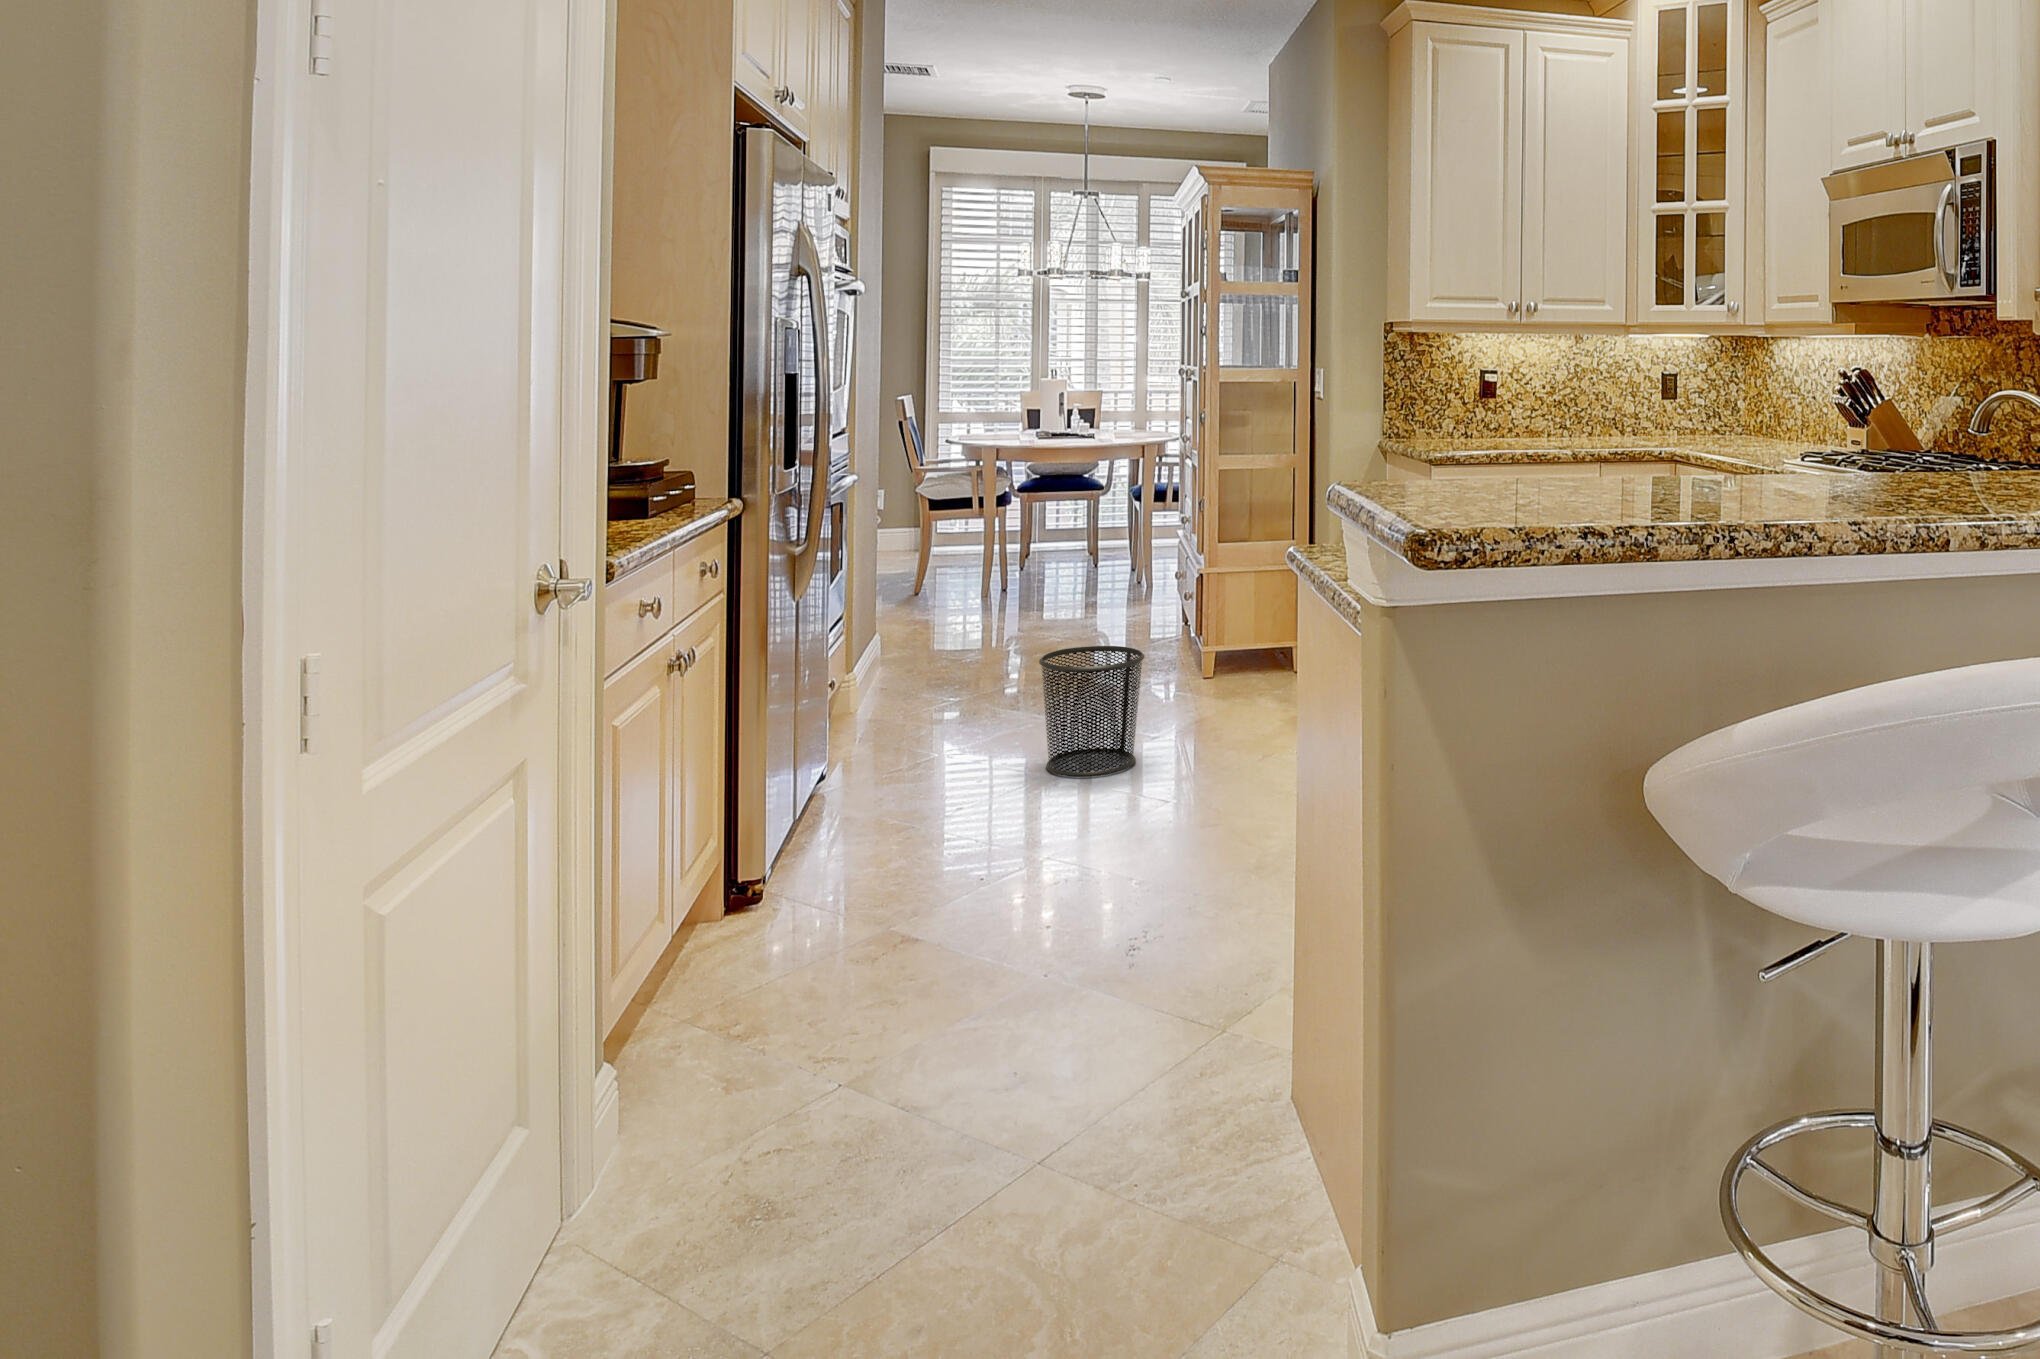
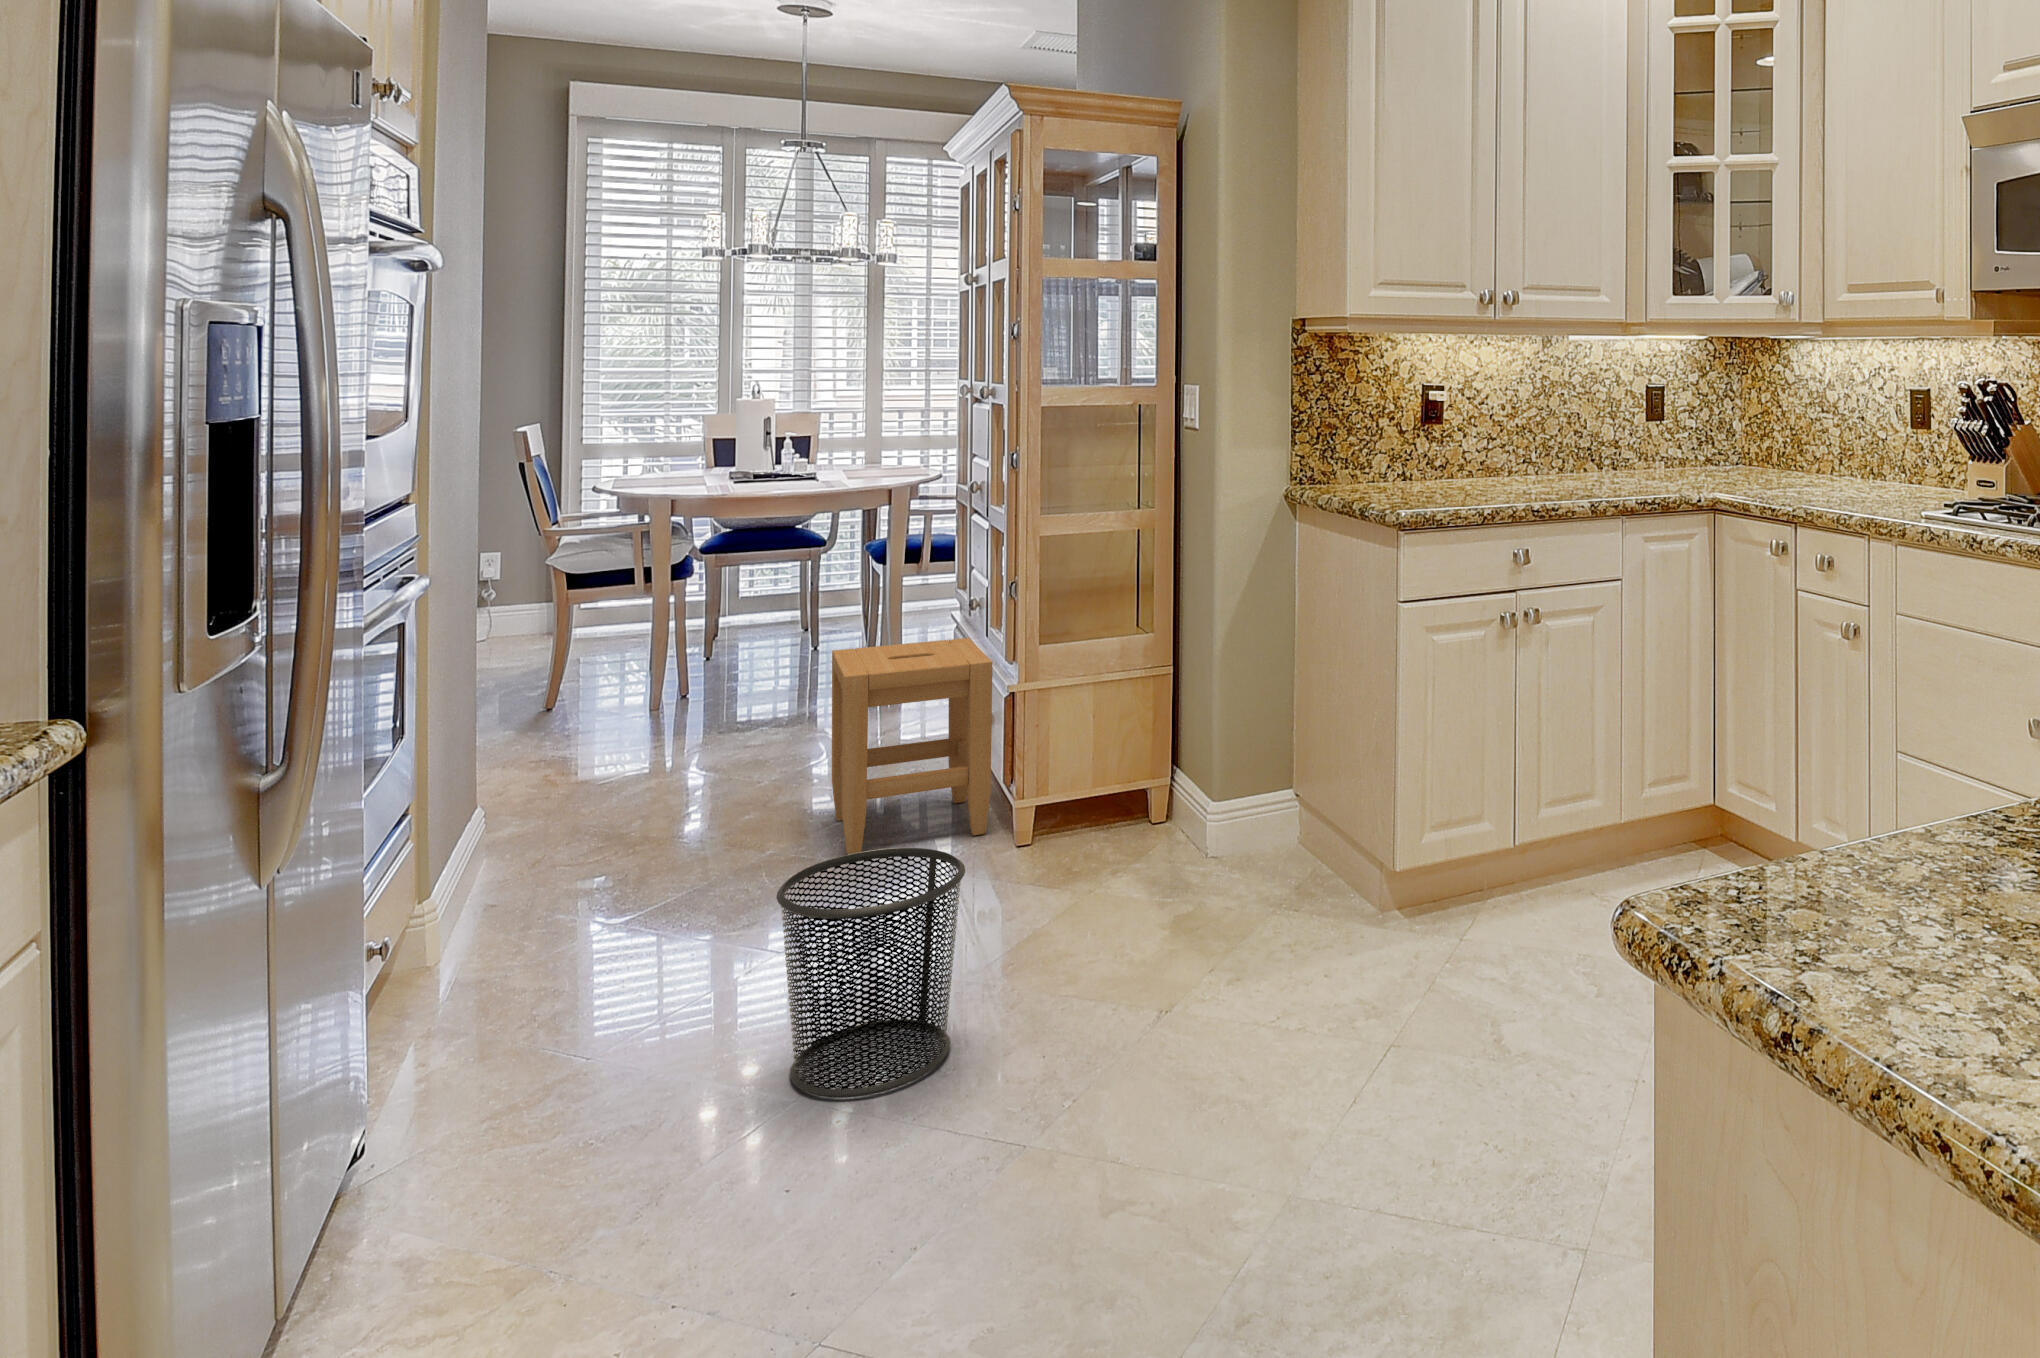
stool: none [1090,544,1189,678] -> present [832,638,992,855]

